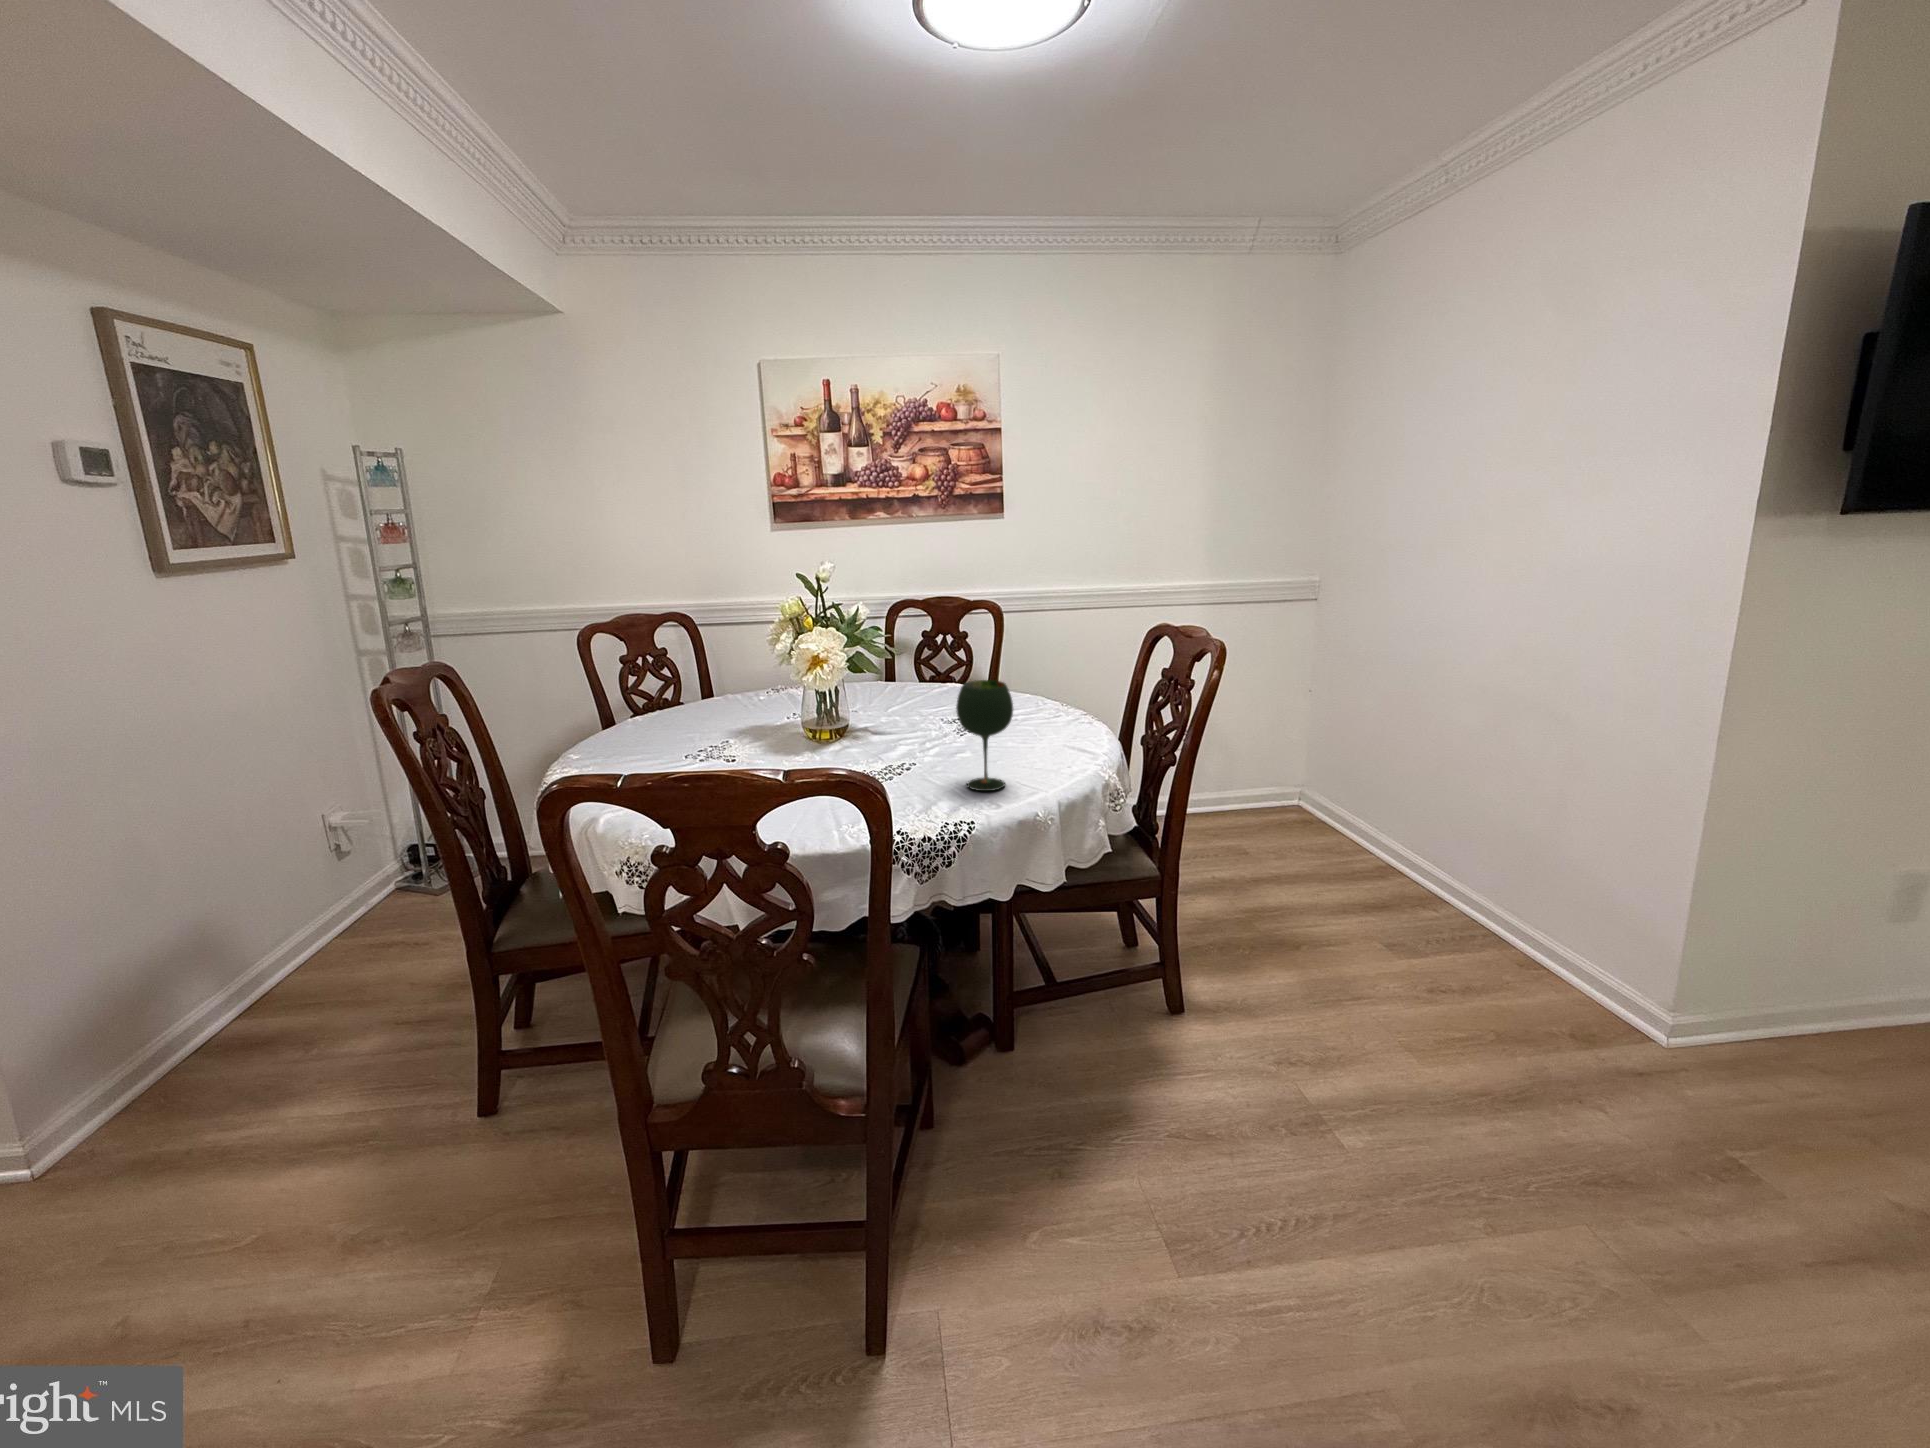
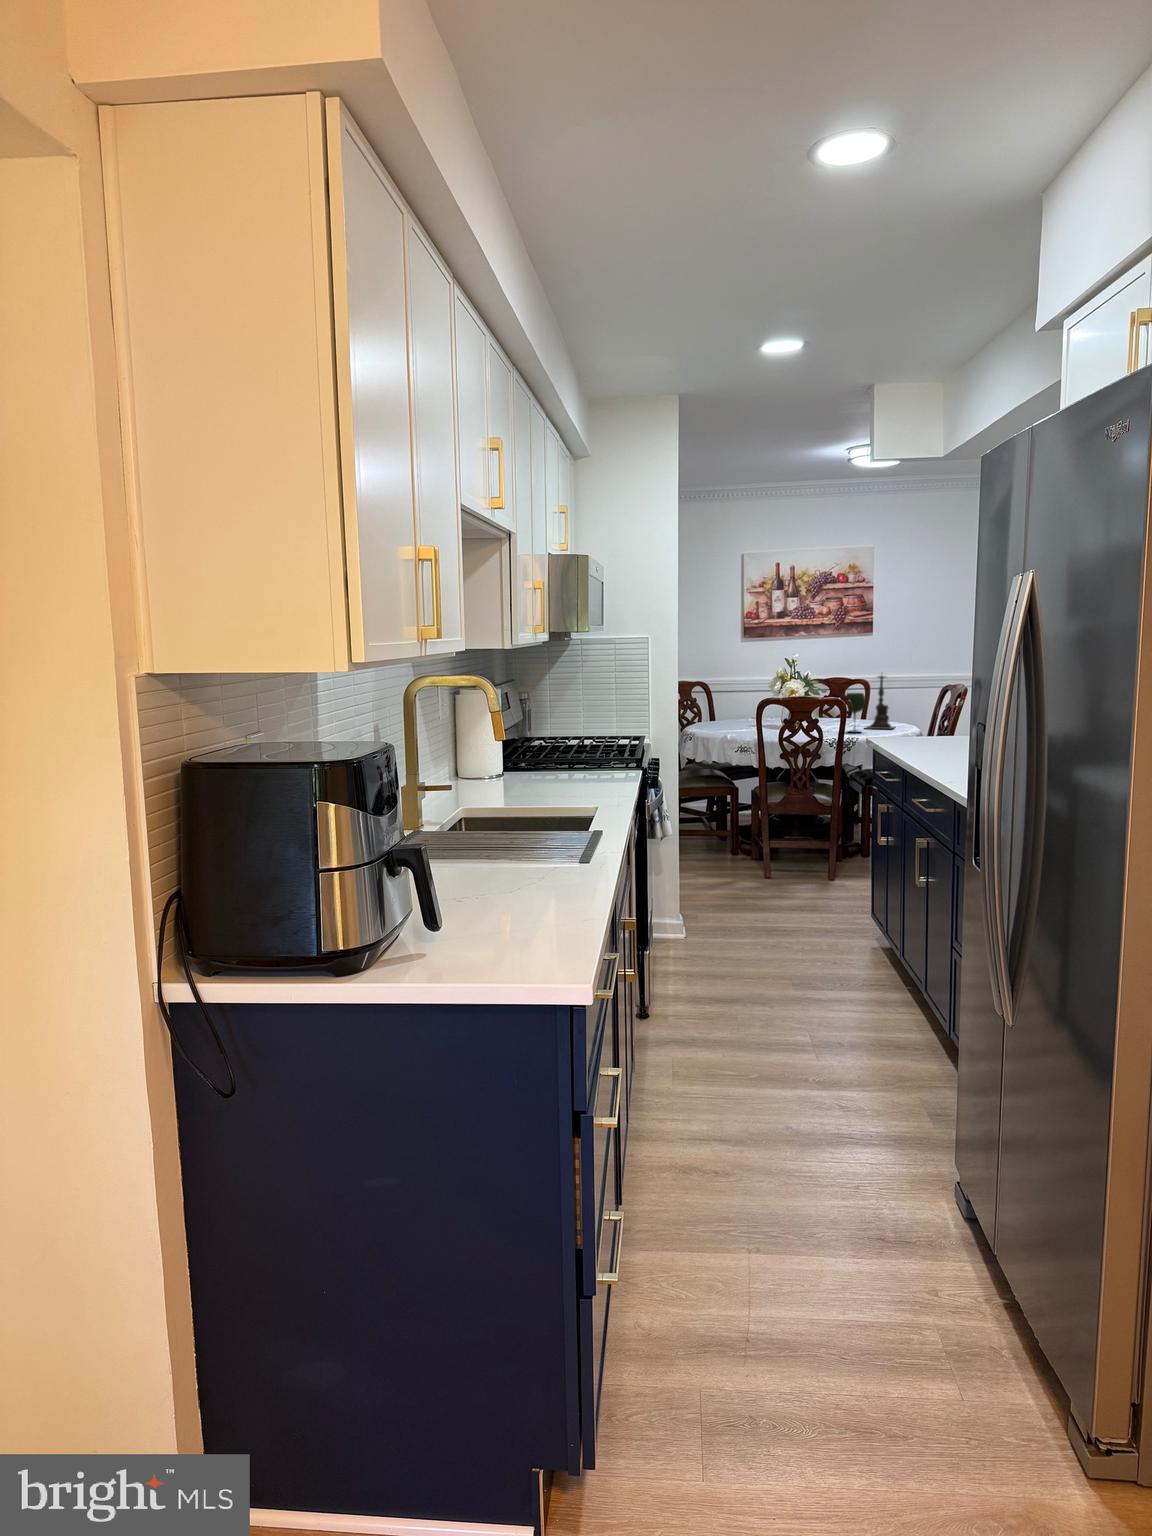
candle holder: none [1005,604,1076,759] -> present [866,673,894,729]

